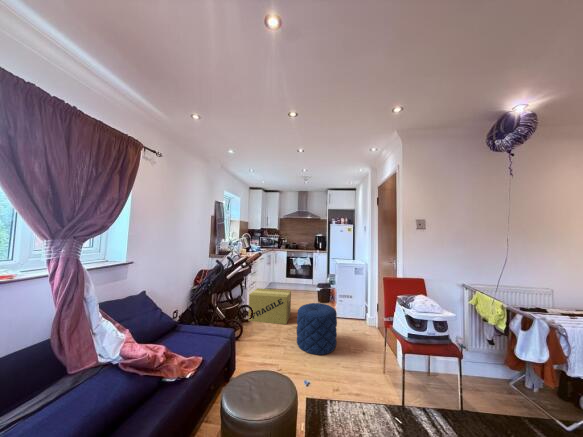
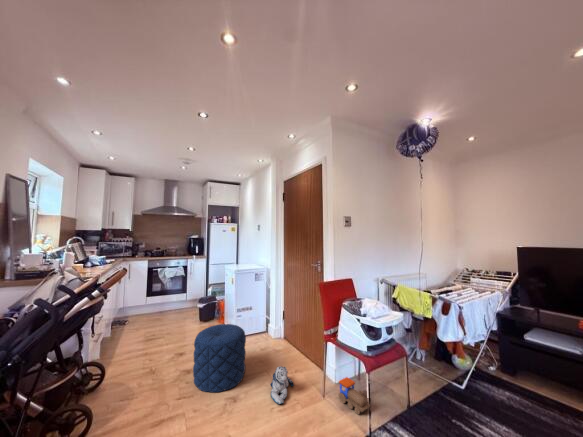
cardboard box: present [248,288,291,324] -> none [101,315,169,376]
plush toy: none [350,349,375,381] -> present [270,367,294,404]
toy train: none [416,381,451,421] -> present [339,377,370,414]

